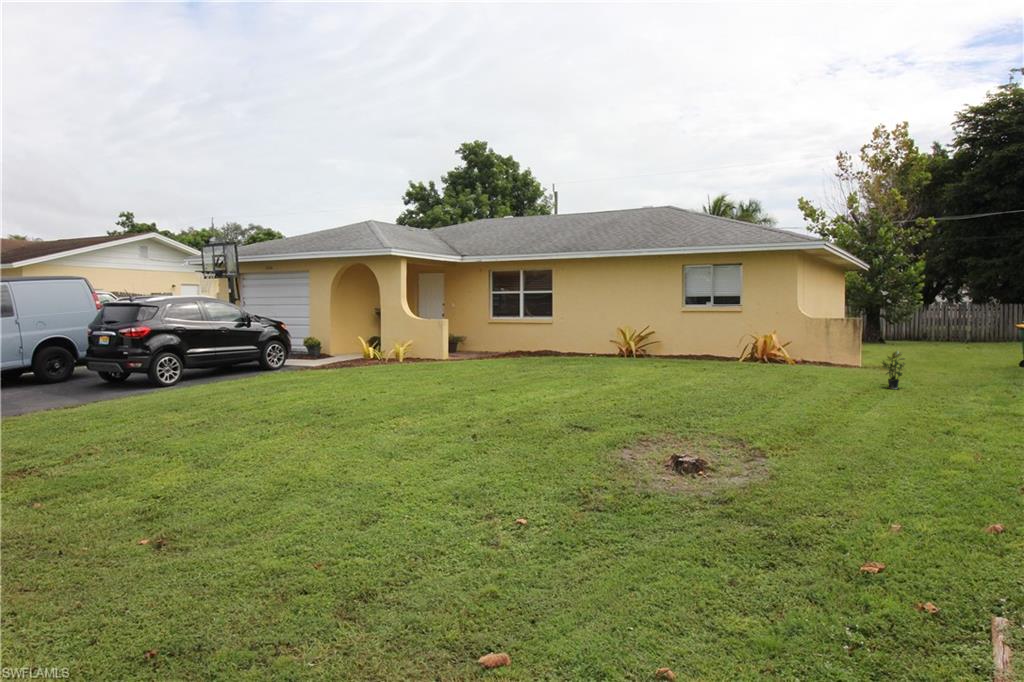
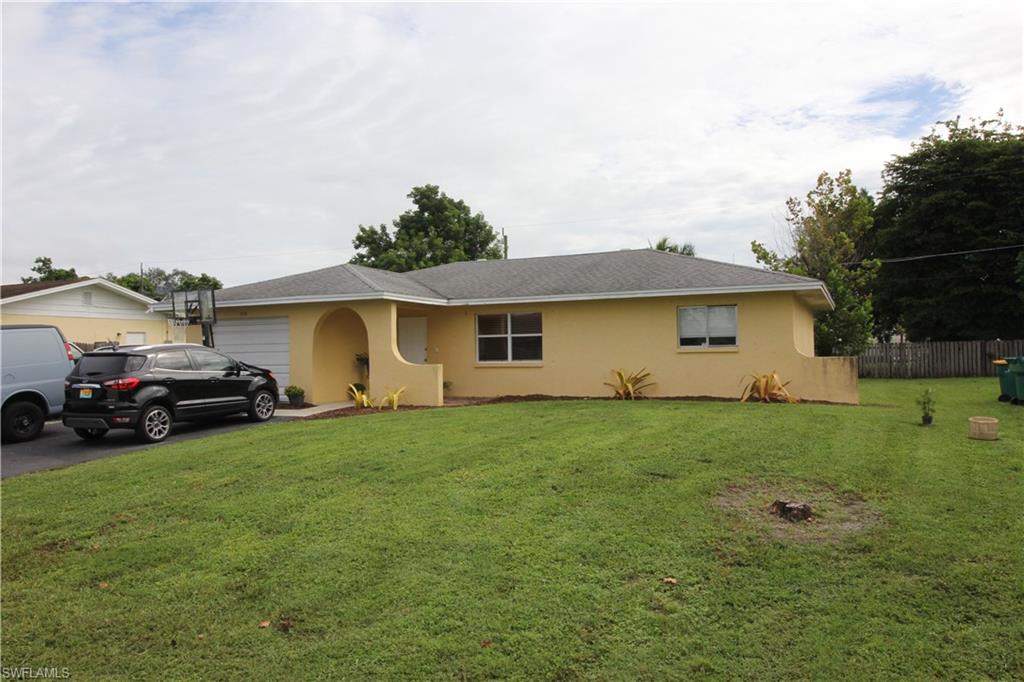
wooden bucket: none [922,380,953,404] -> present [969,417,998,440]

